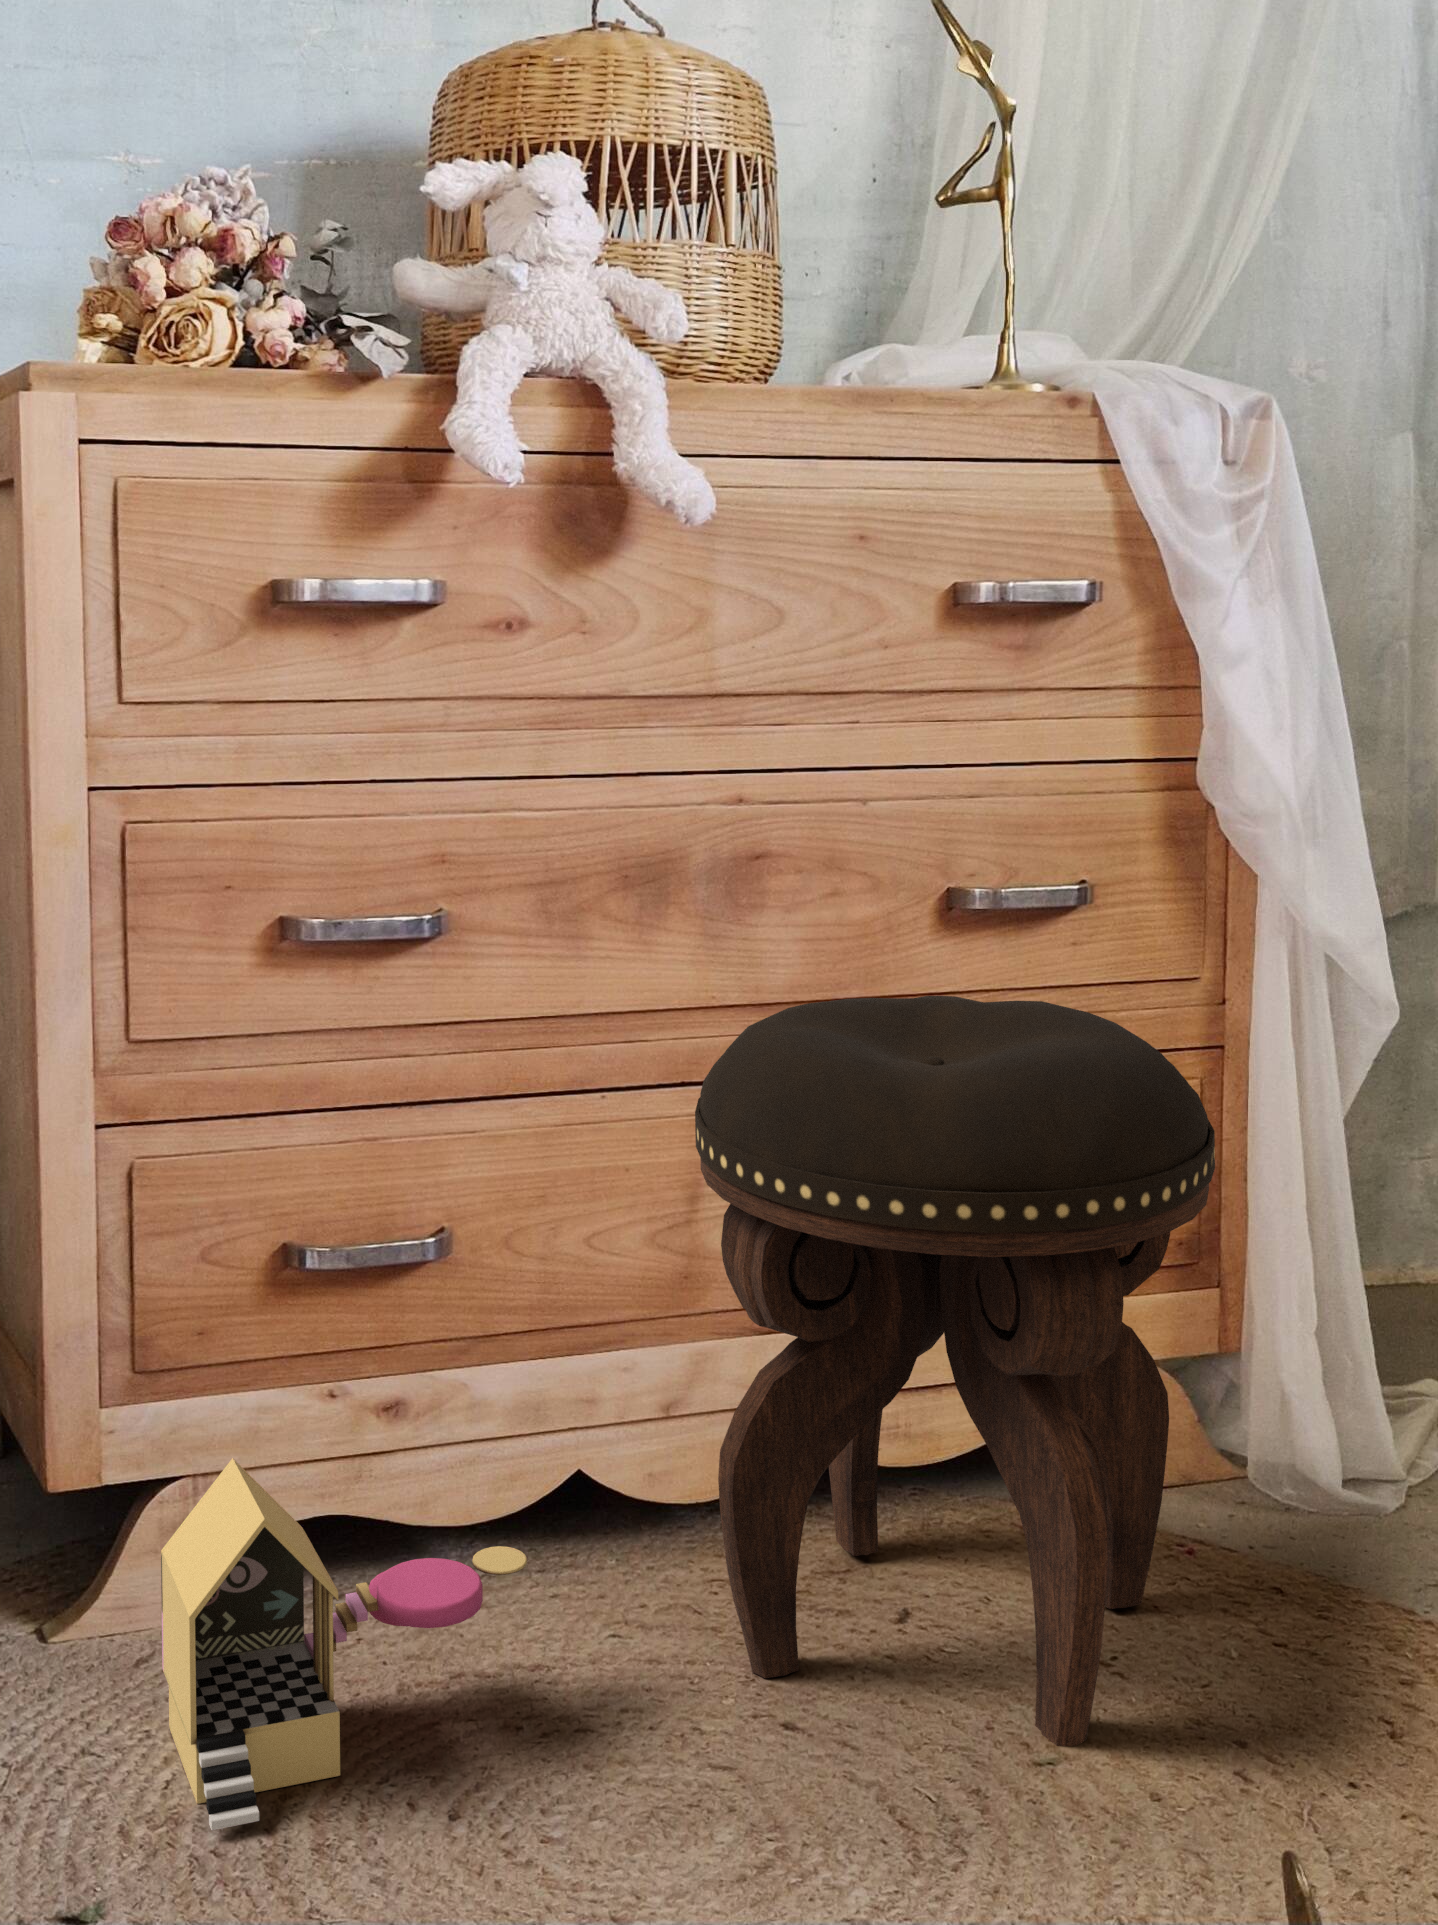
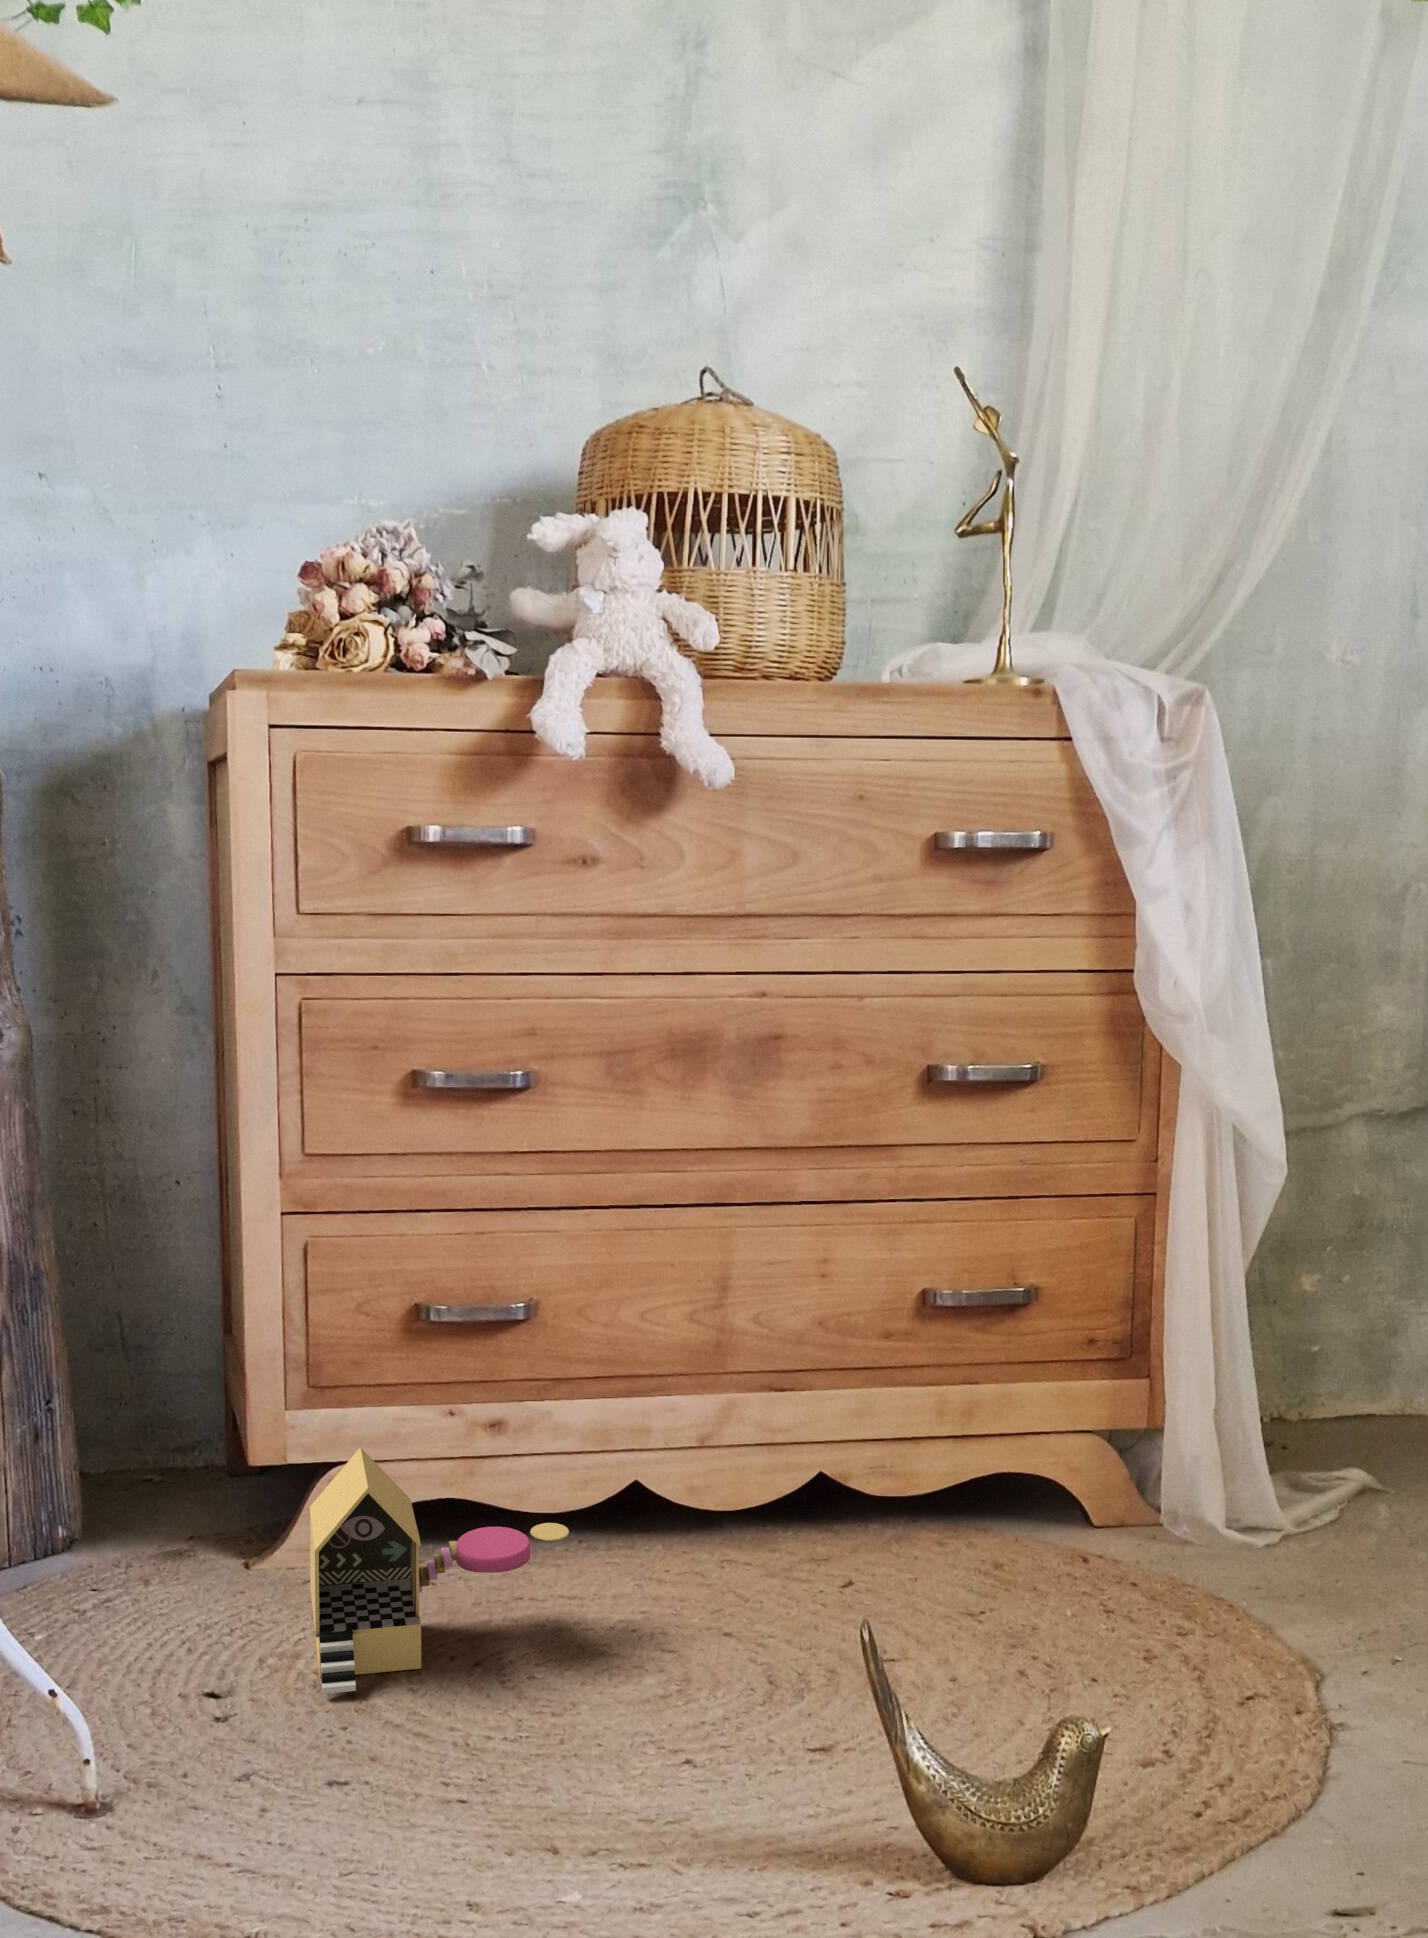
footstool: present [695,996,1215,1746] -> none [707,1143,1086,1694]

